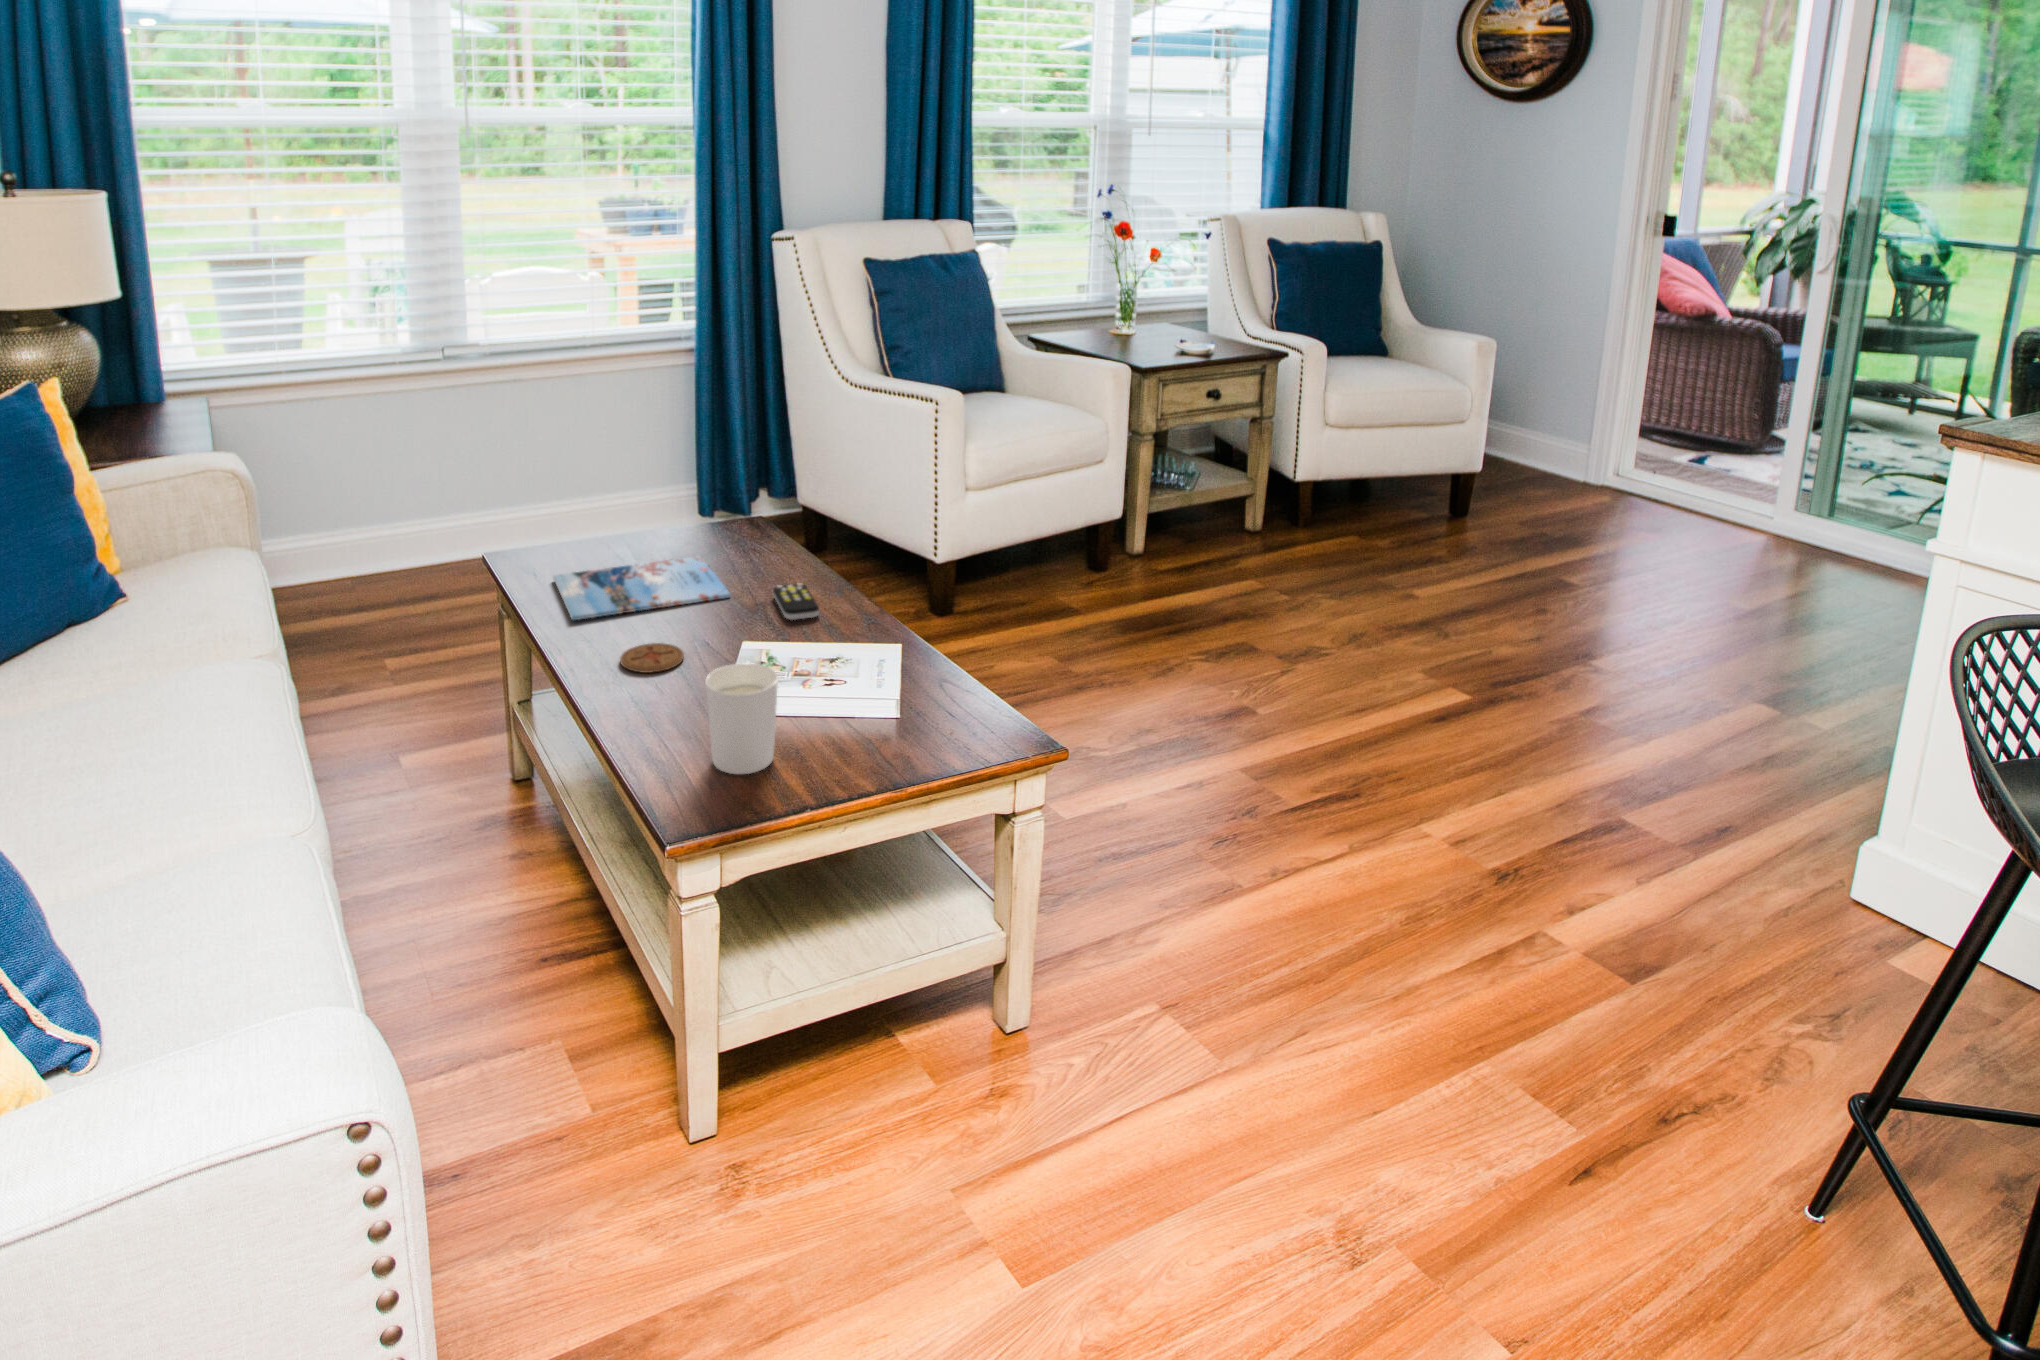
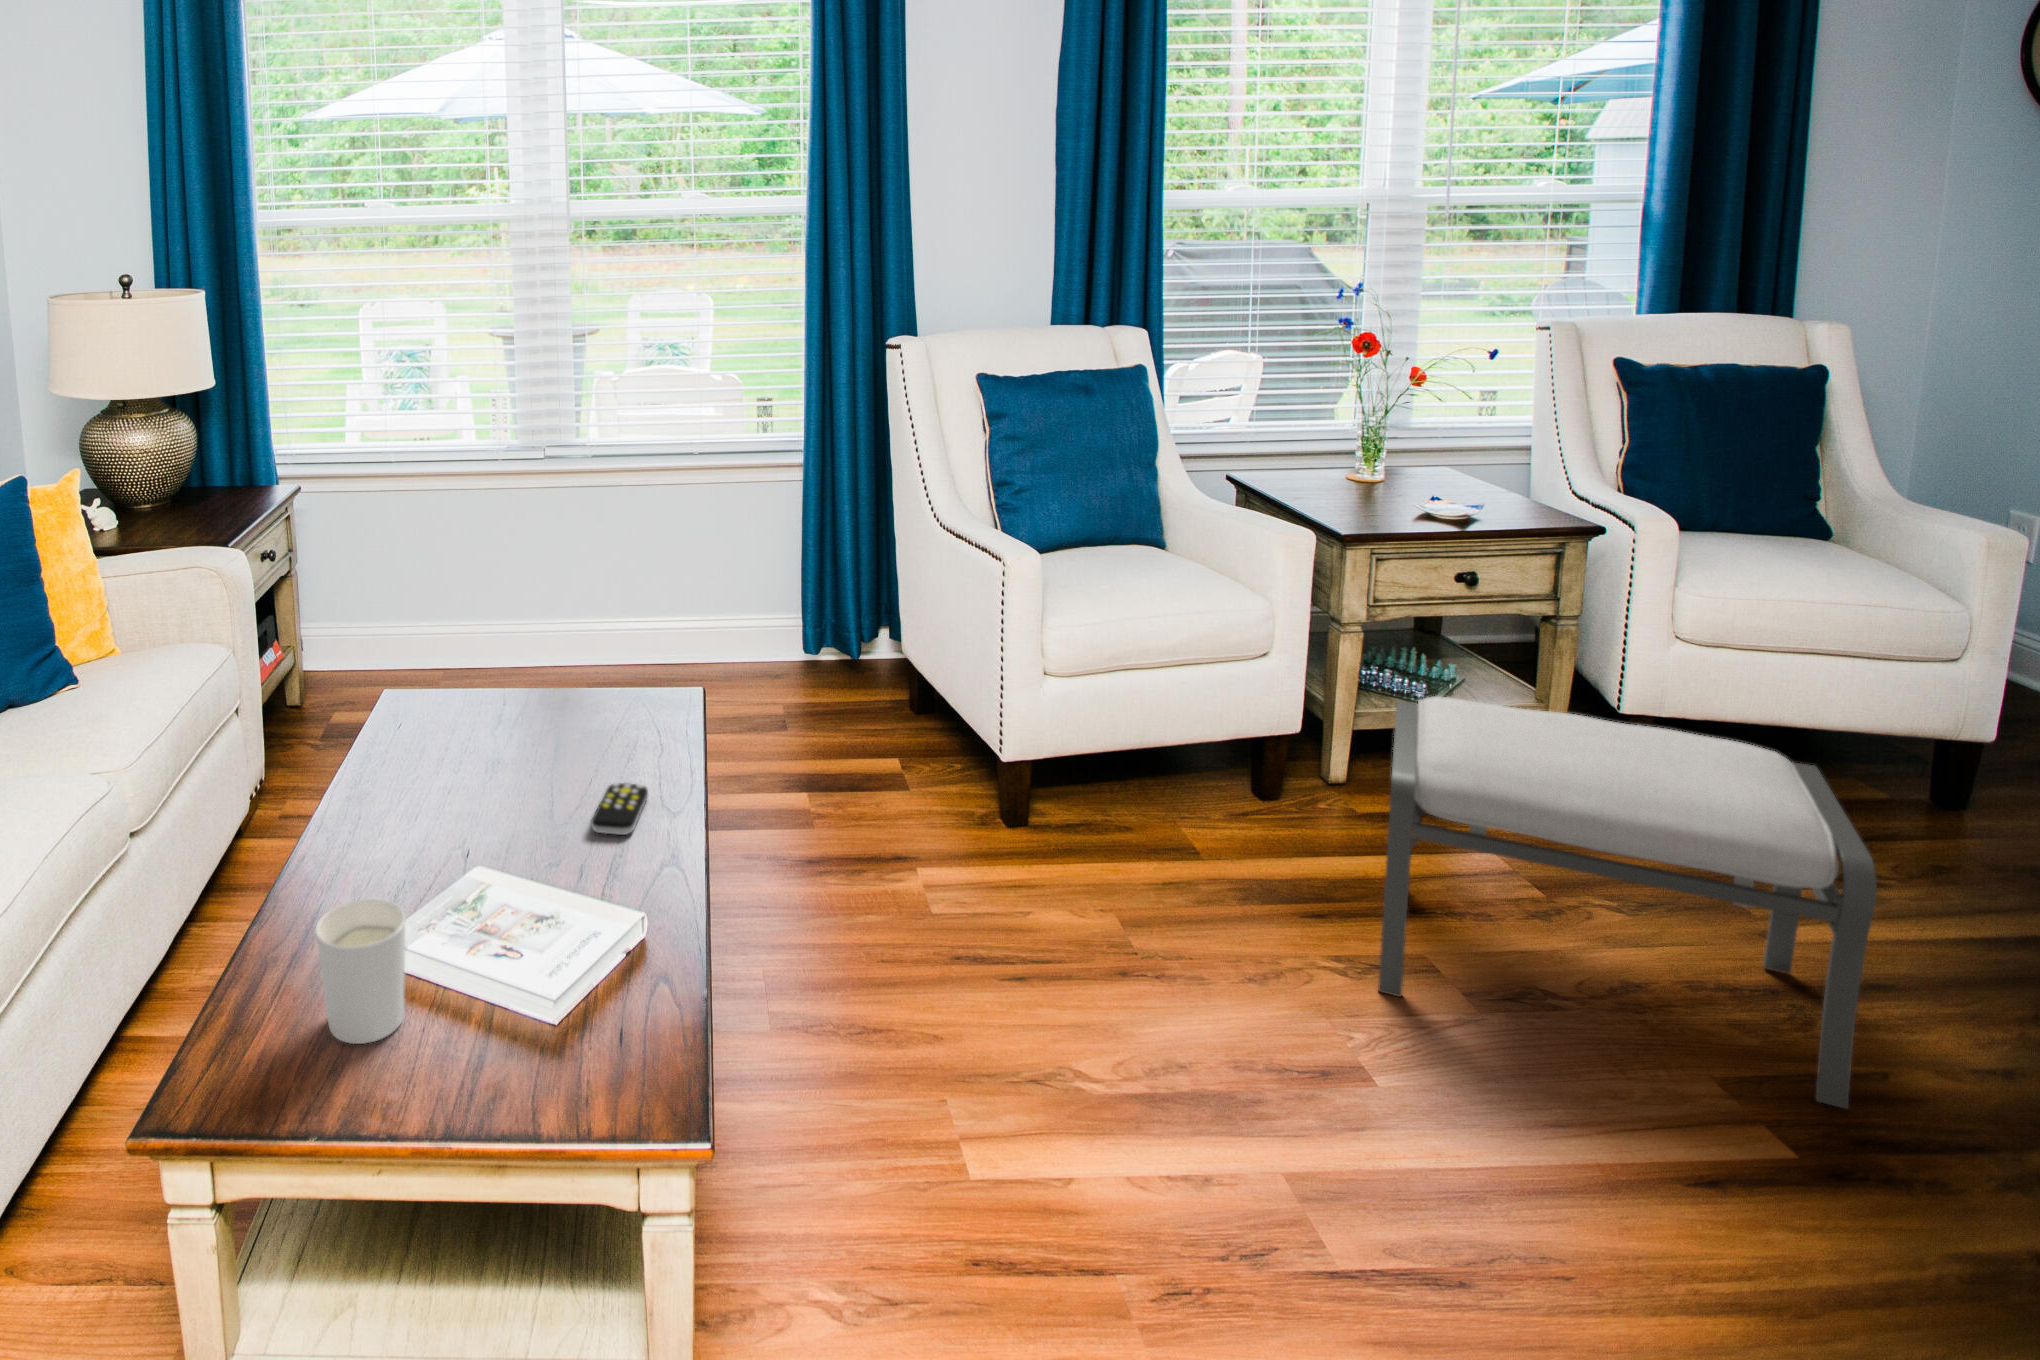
ottoman: none [1201,465,1494,668] -> present [1378,696,1877,1109]
magazine: present [553,556,731,621] -> none [389,721,586,786]
coaster: present [620,643,684,673] -> none [377,831,450,871]

